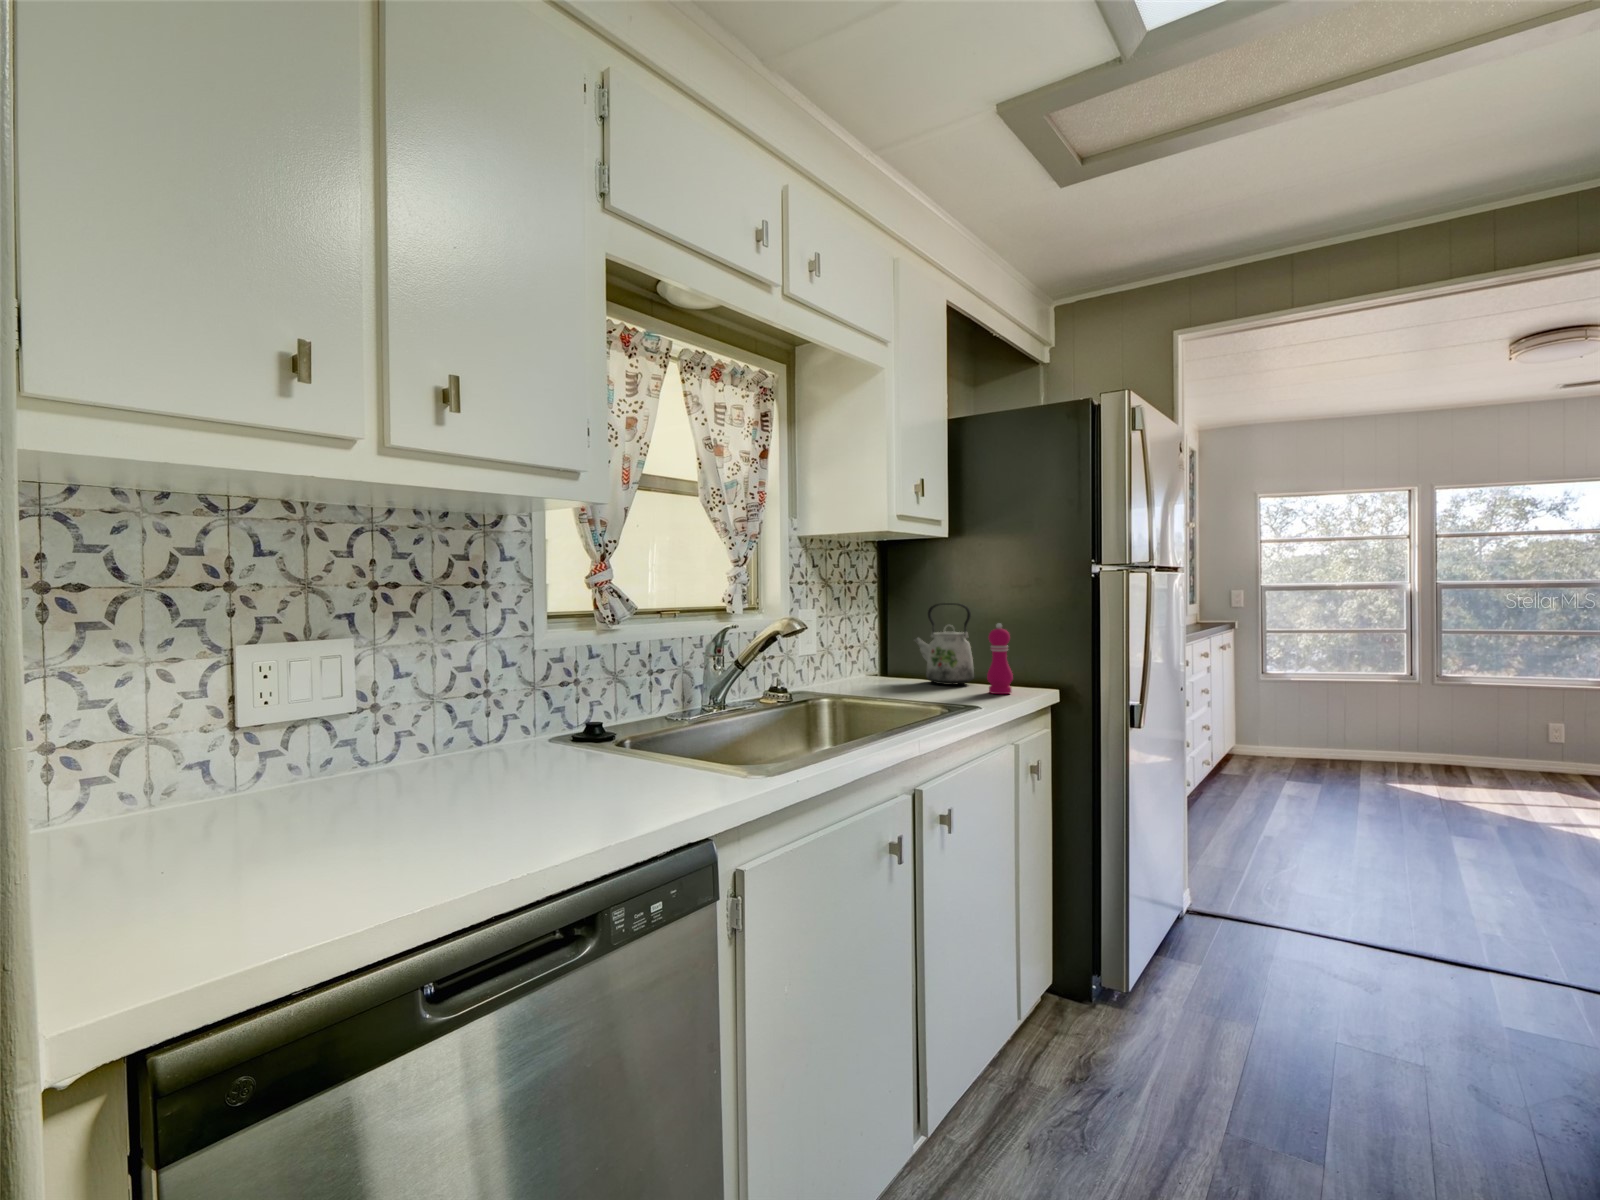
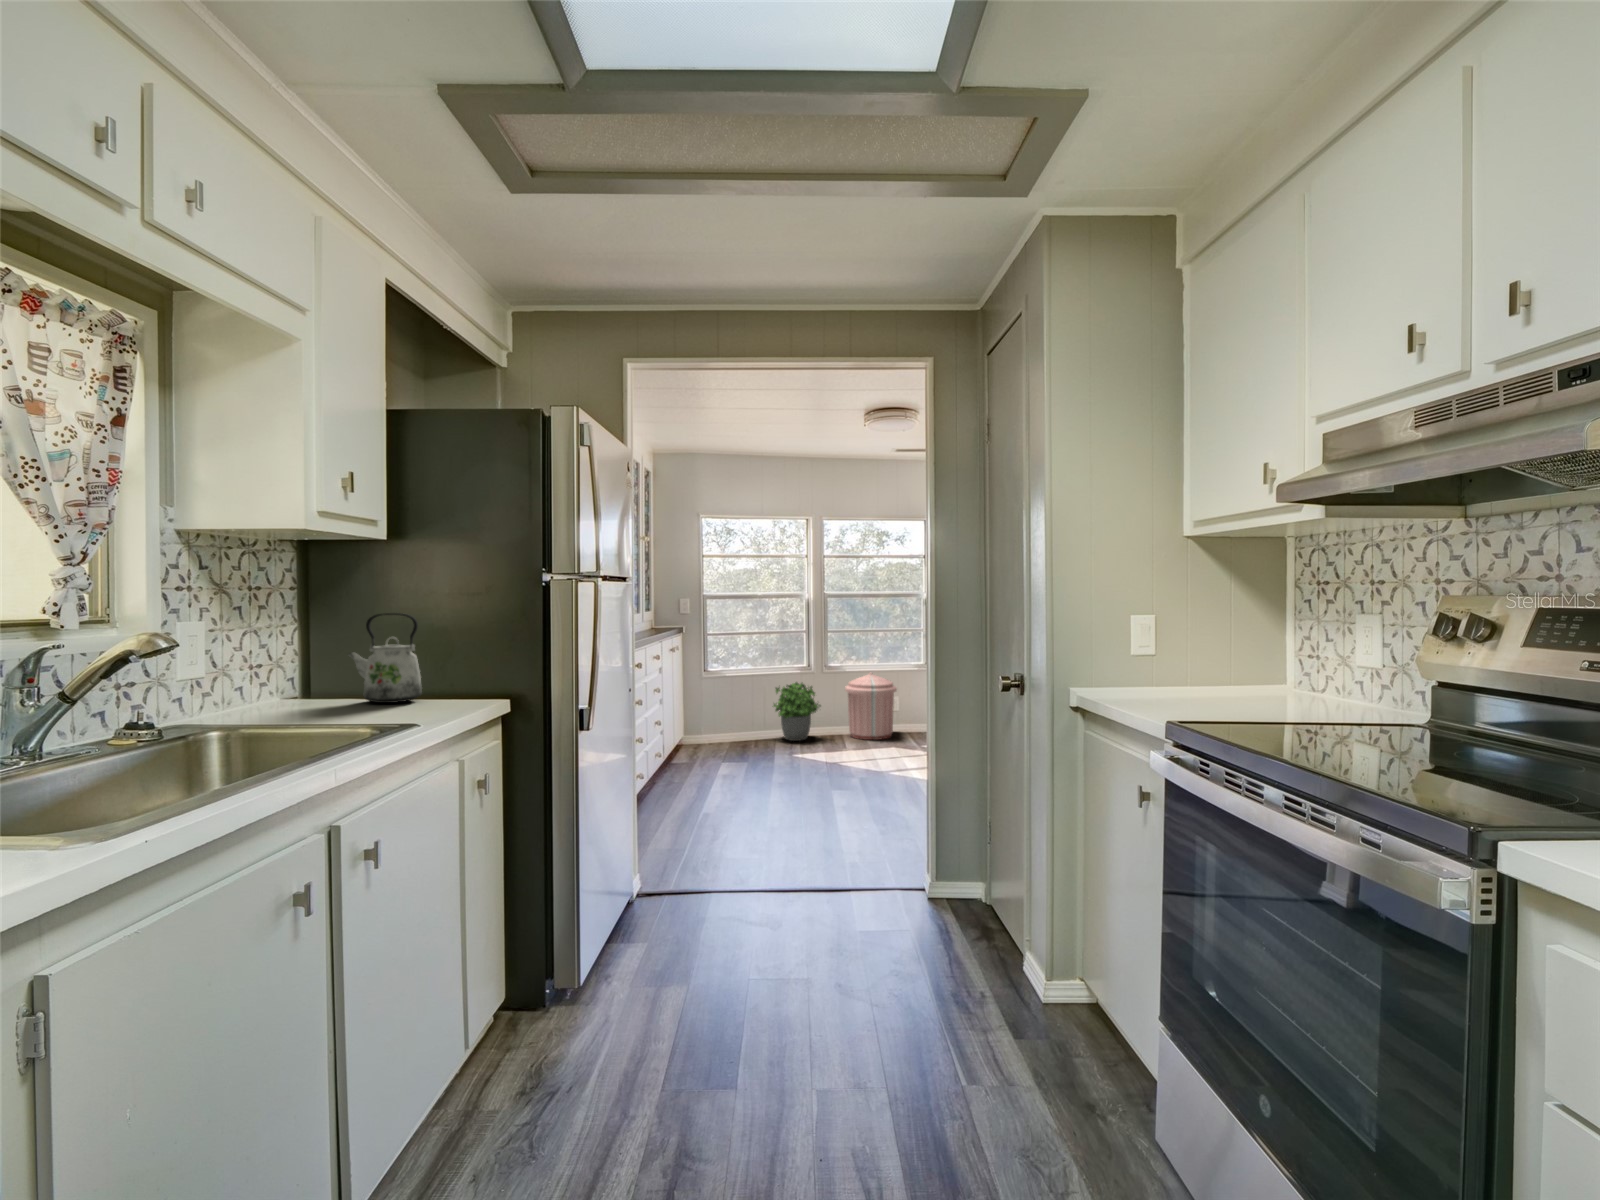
pepper mill: present [987,623,1013,694] -> none [434,634,463,709]
trash can: none [1468,689,1566,781] -> present [845,673,897,740]
potted plant: none [1348,693,1428,767] -> present [773,682,821,741]

